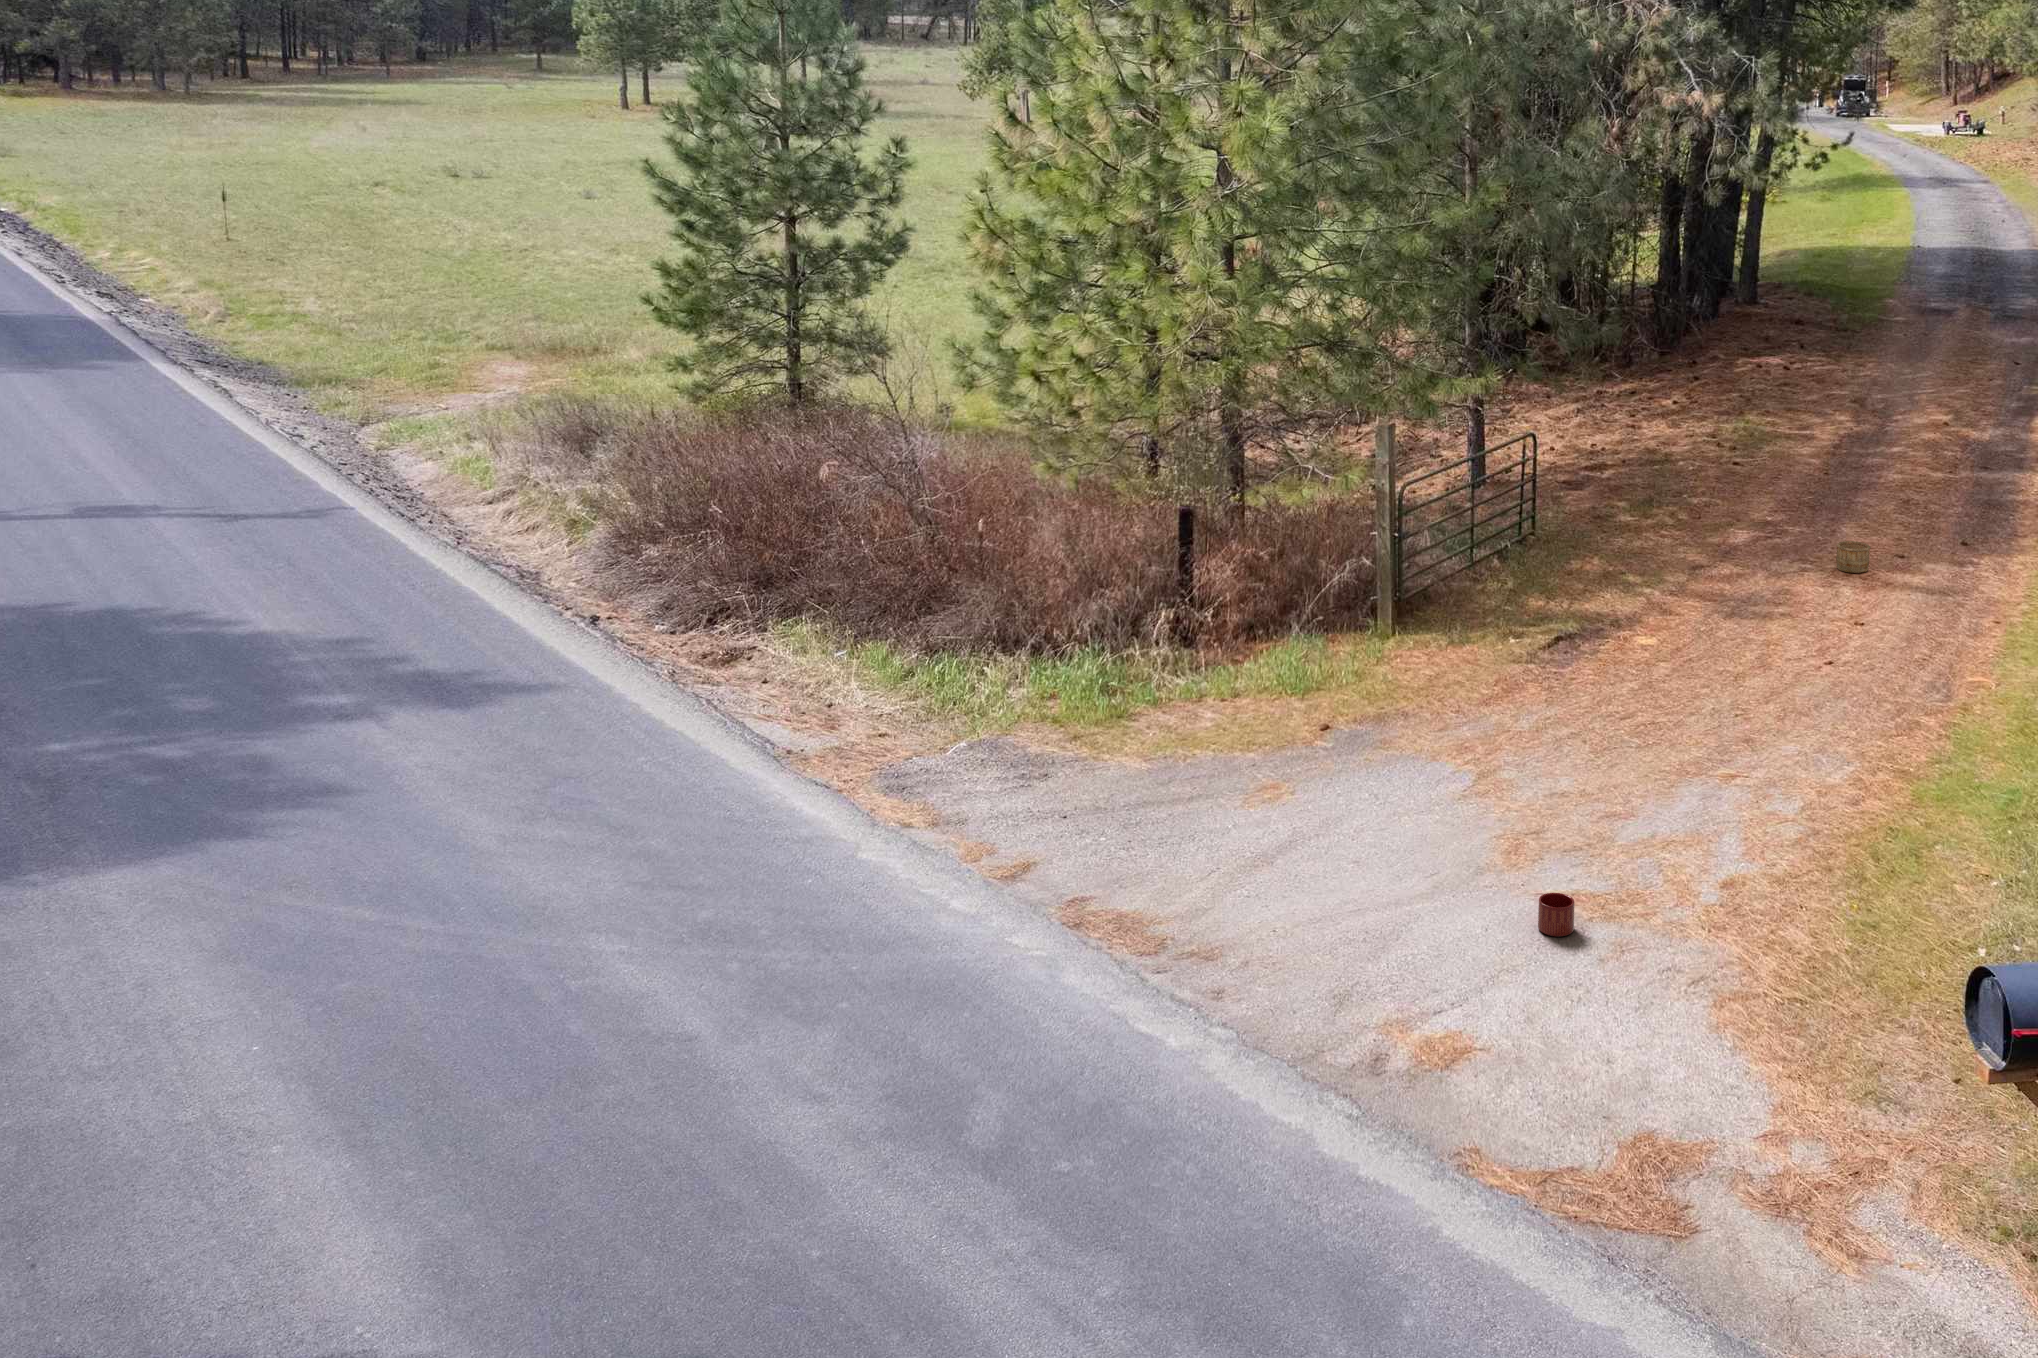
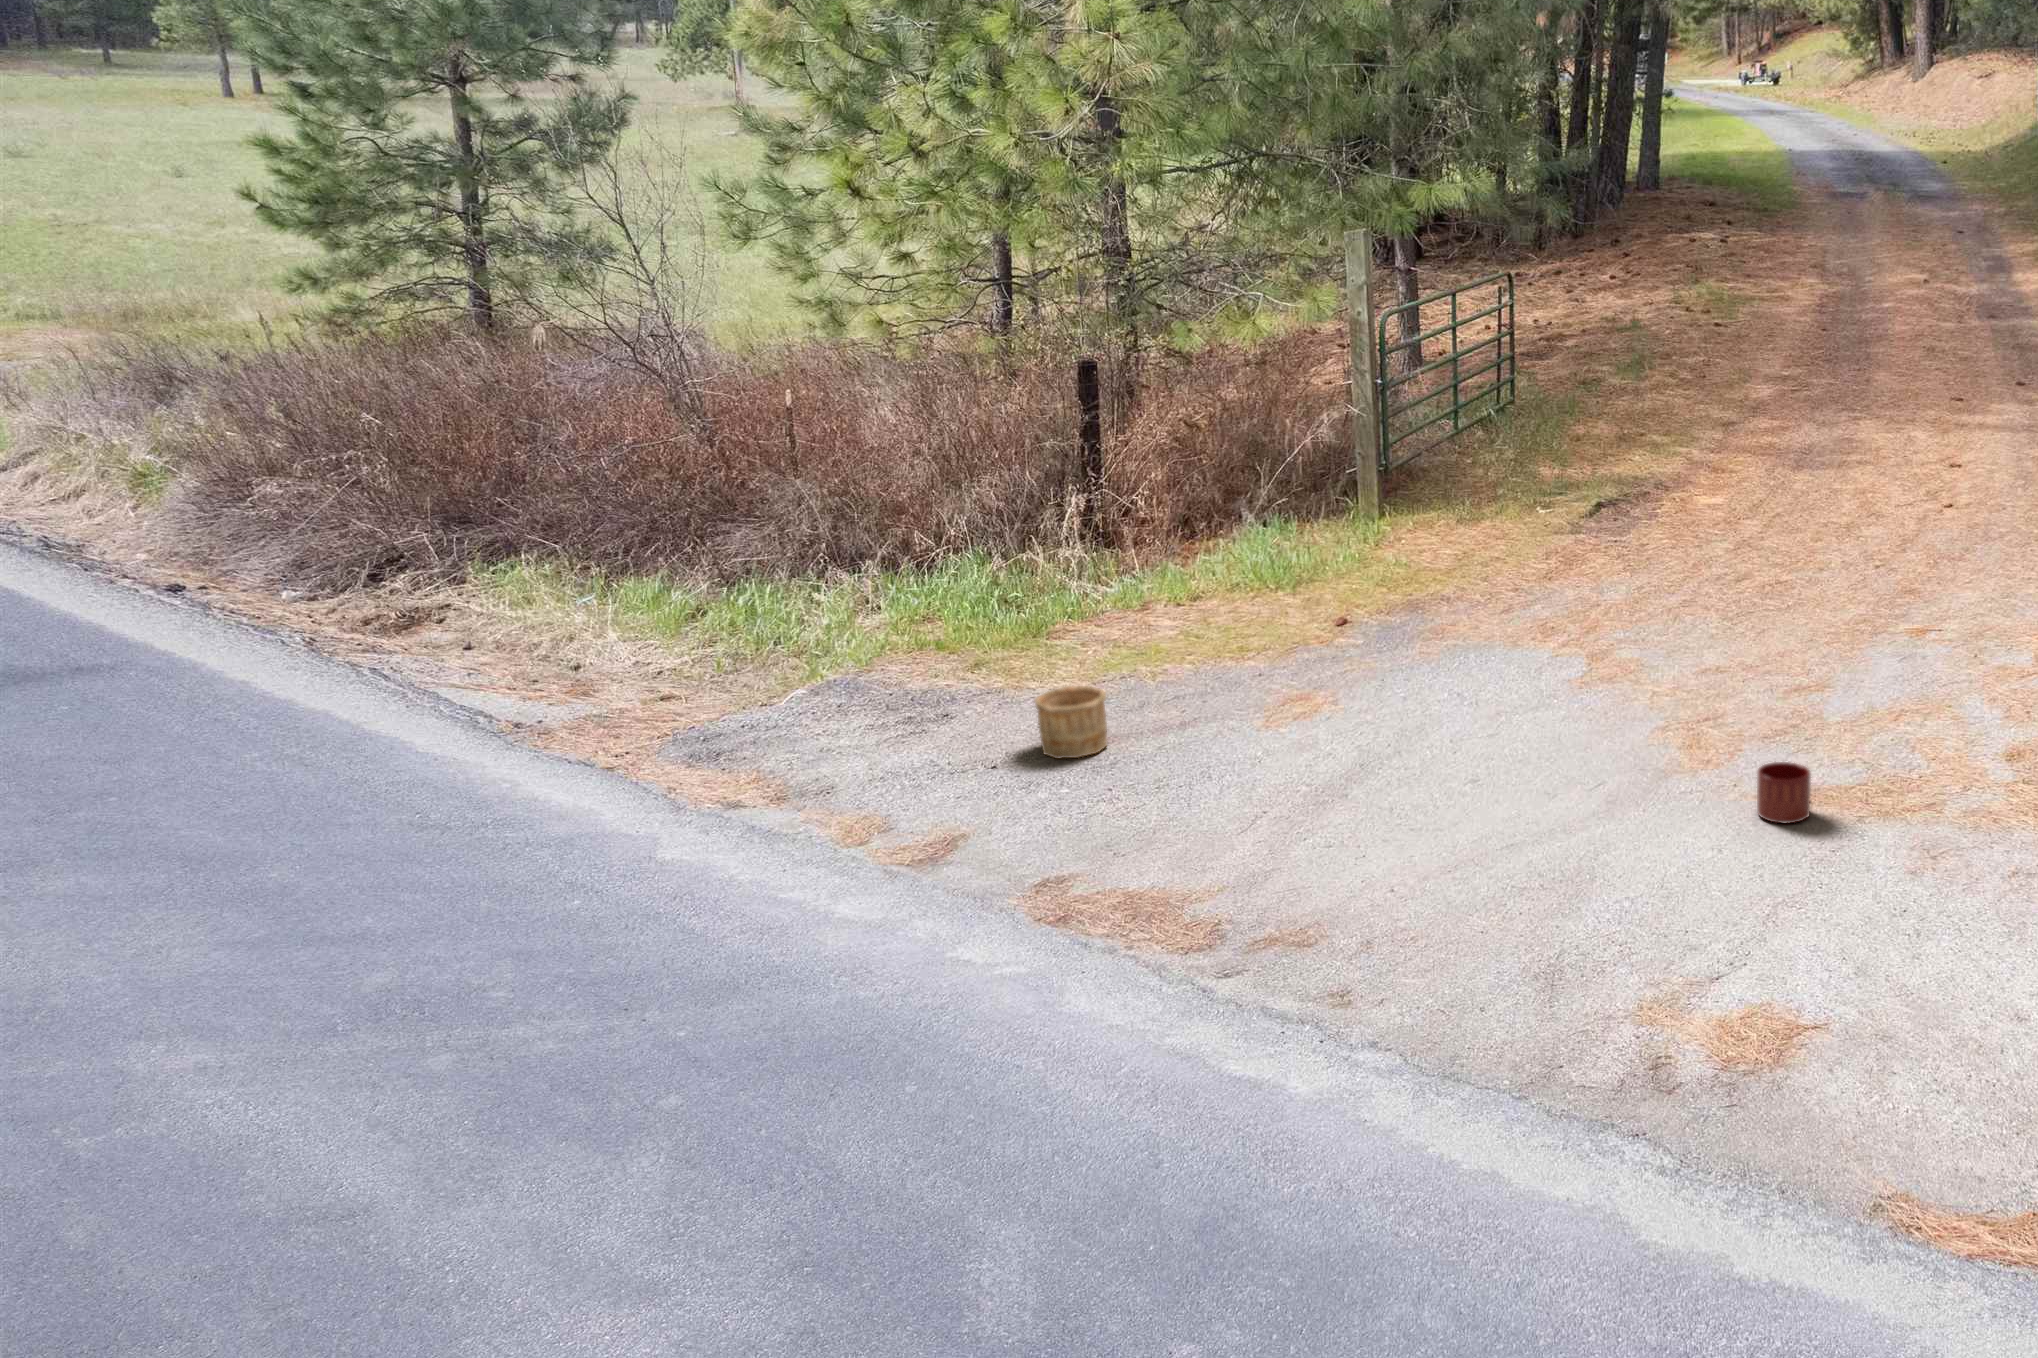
wooden bucket: present [1836,541,1871,573] -> present [1035,686,1107,758]

